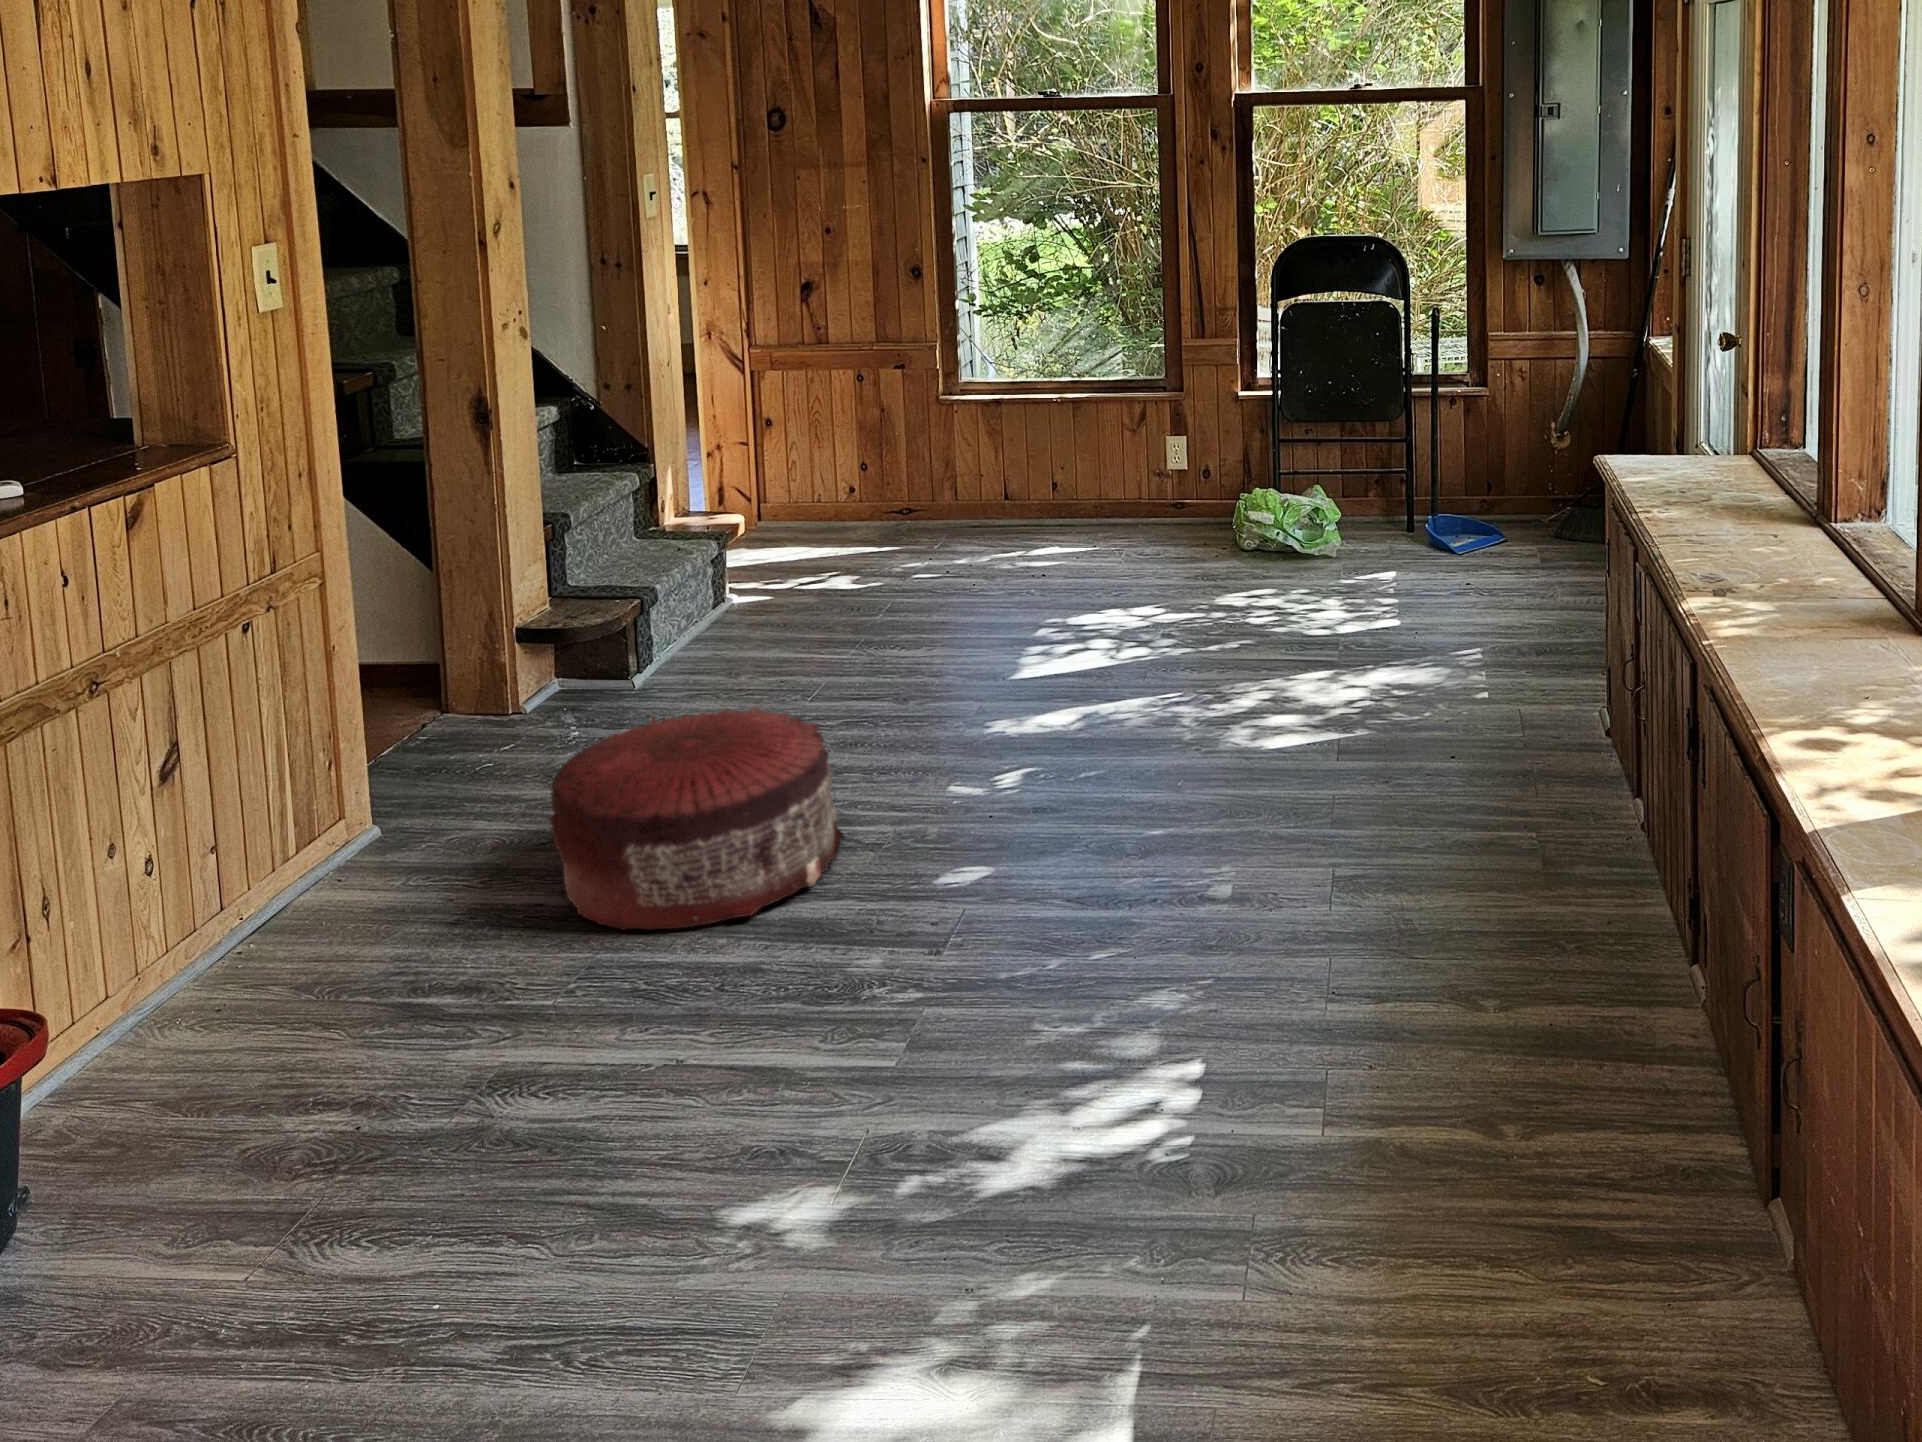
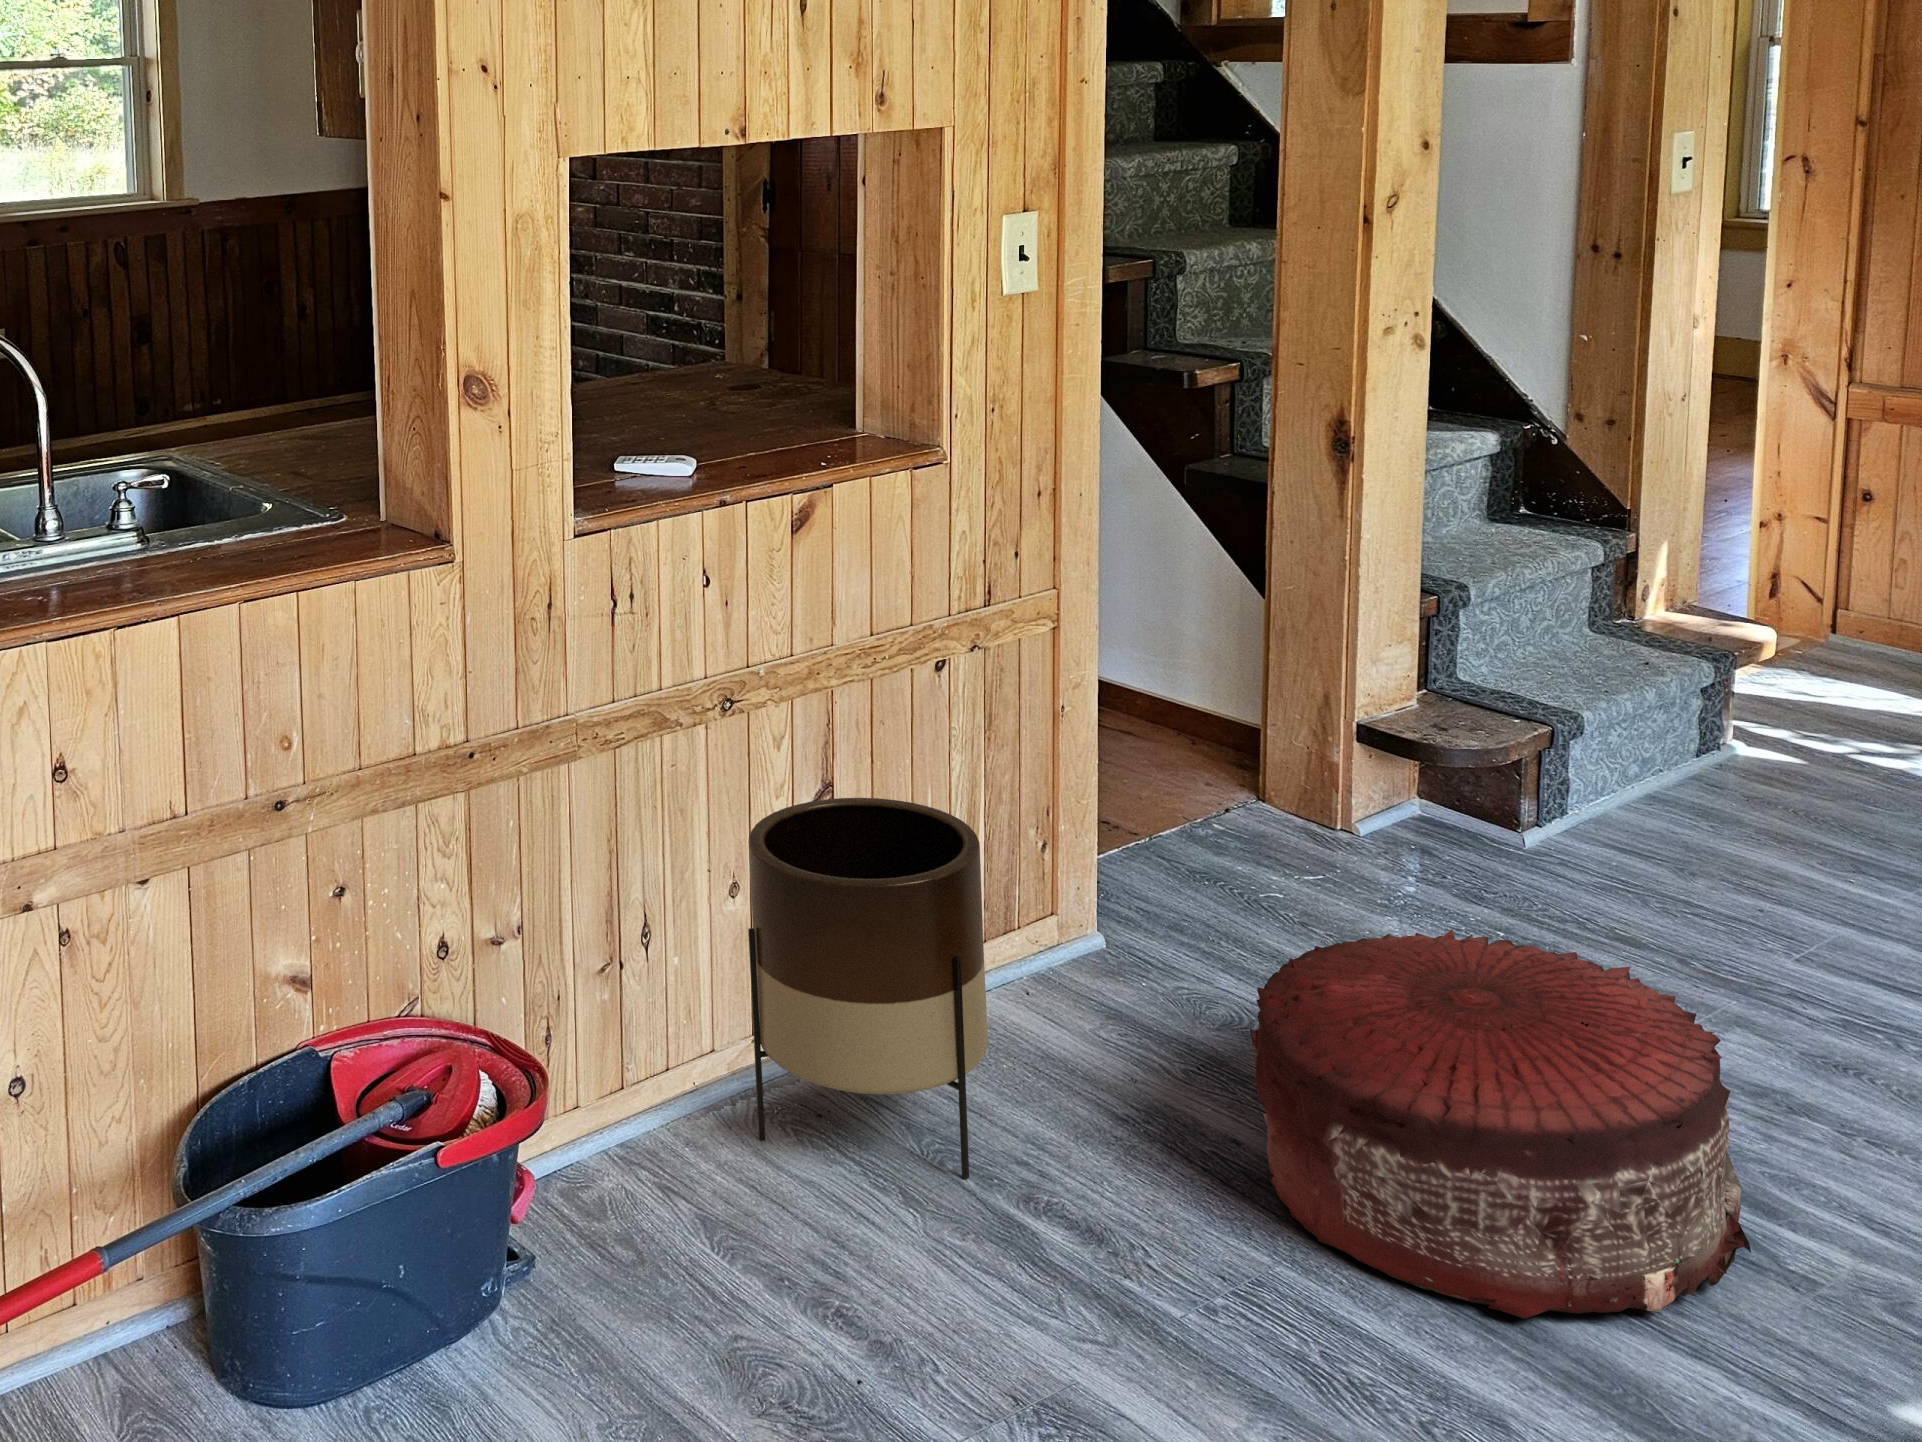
planter: none [138,730,366,1043] -> present [748,798,988,1179]

